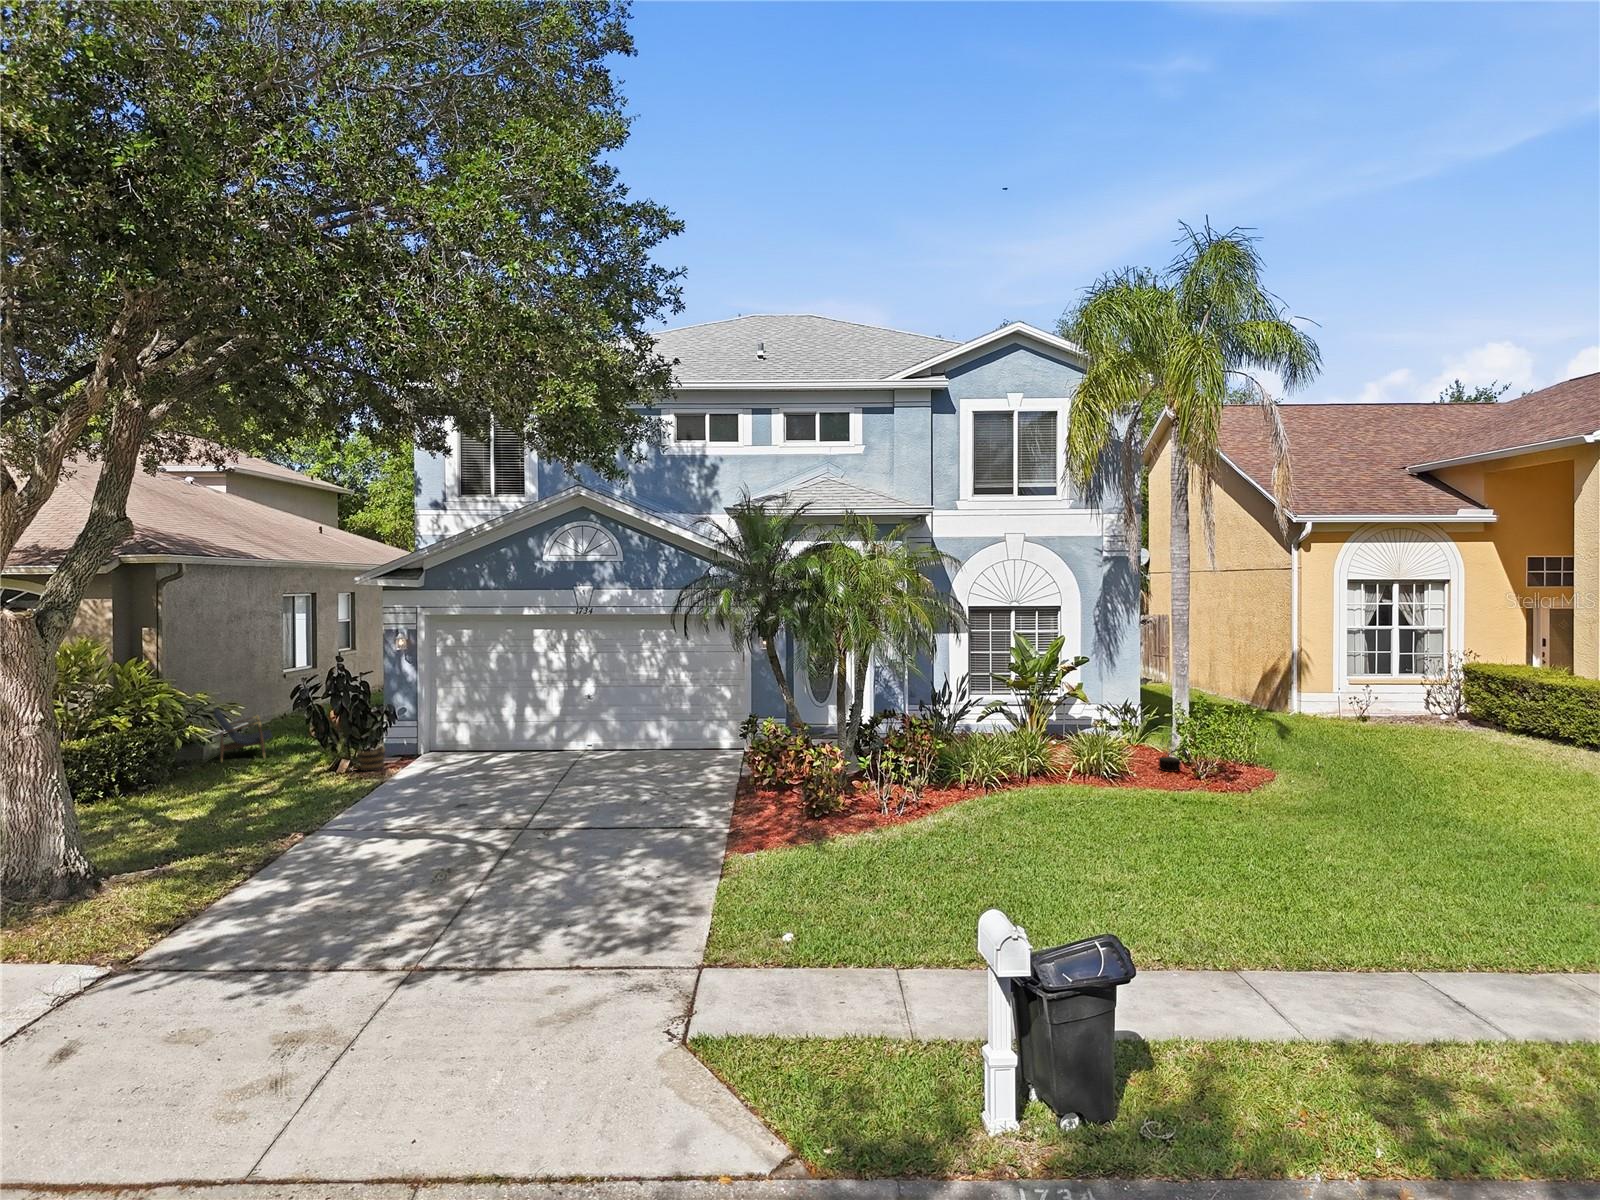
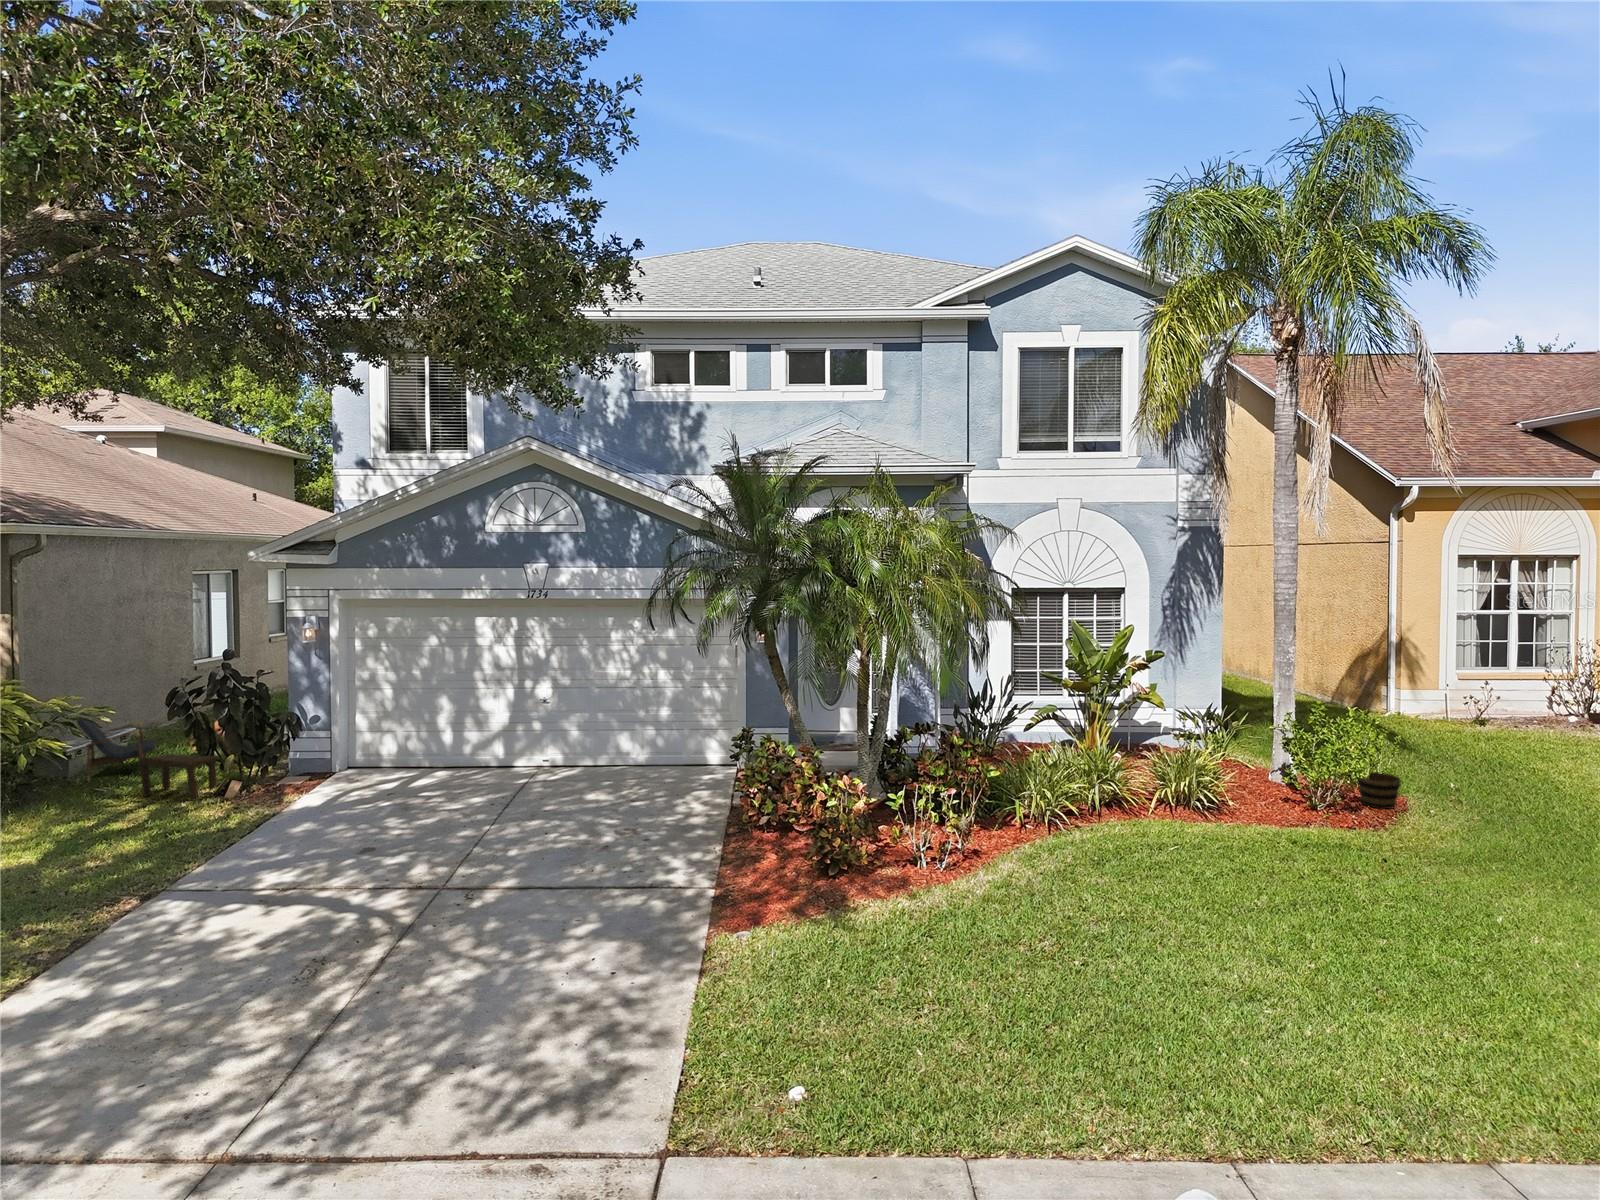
decorative plant: present [1159,734,1181,772] -> none [1263,750,1293,799]
bench: none [269,739,330,775] -> present [139,754,217,801]
bucket: present [357,747,385,771] -> present [1358,772,1401,809]

